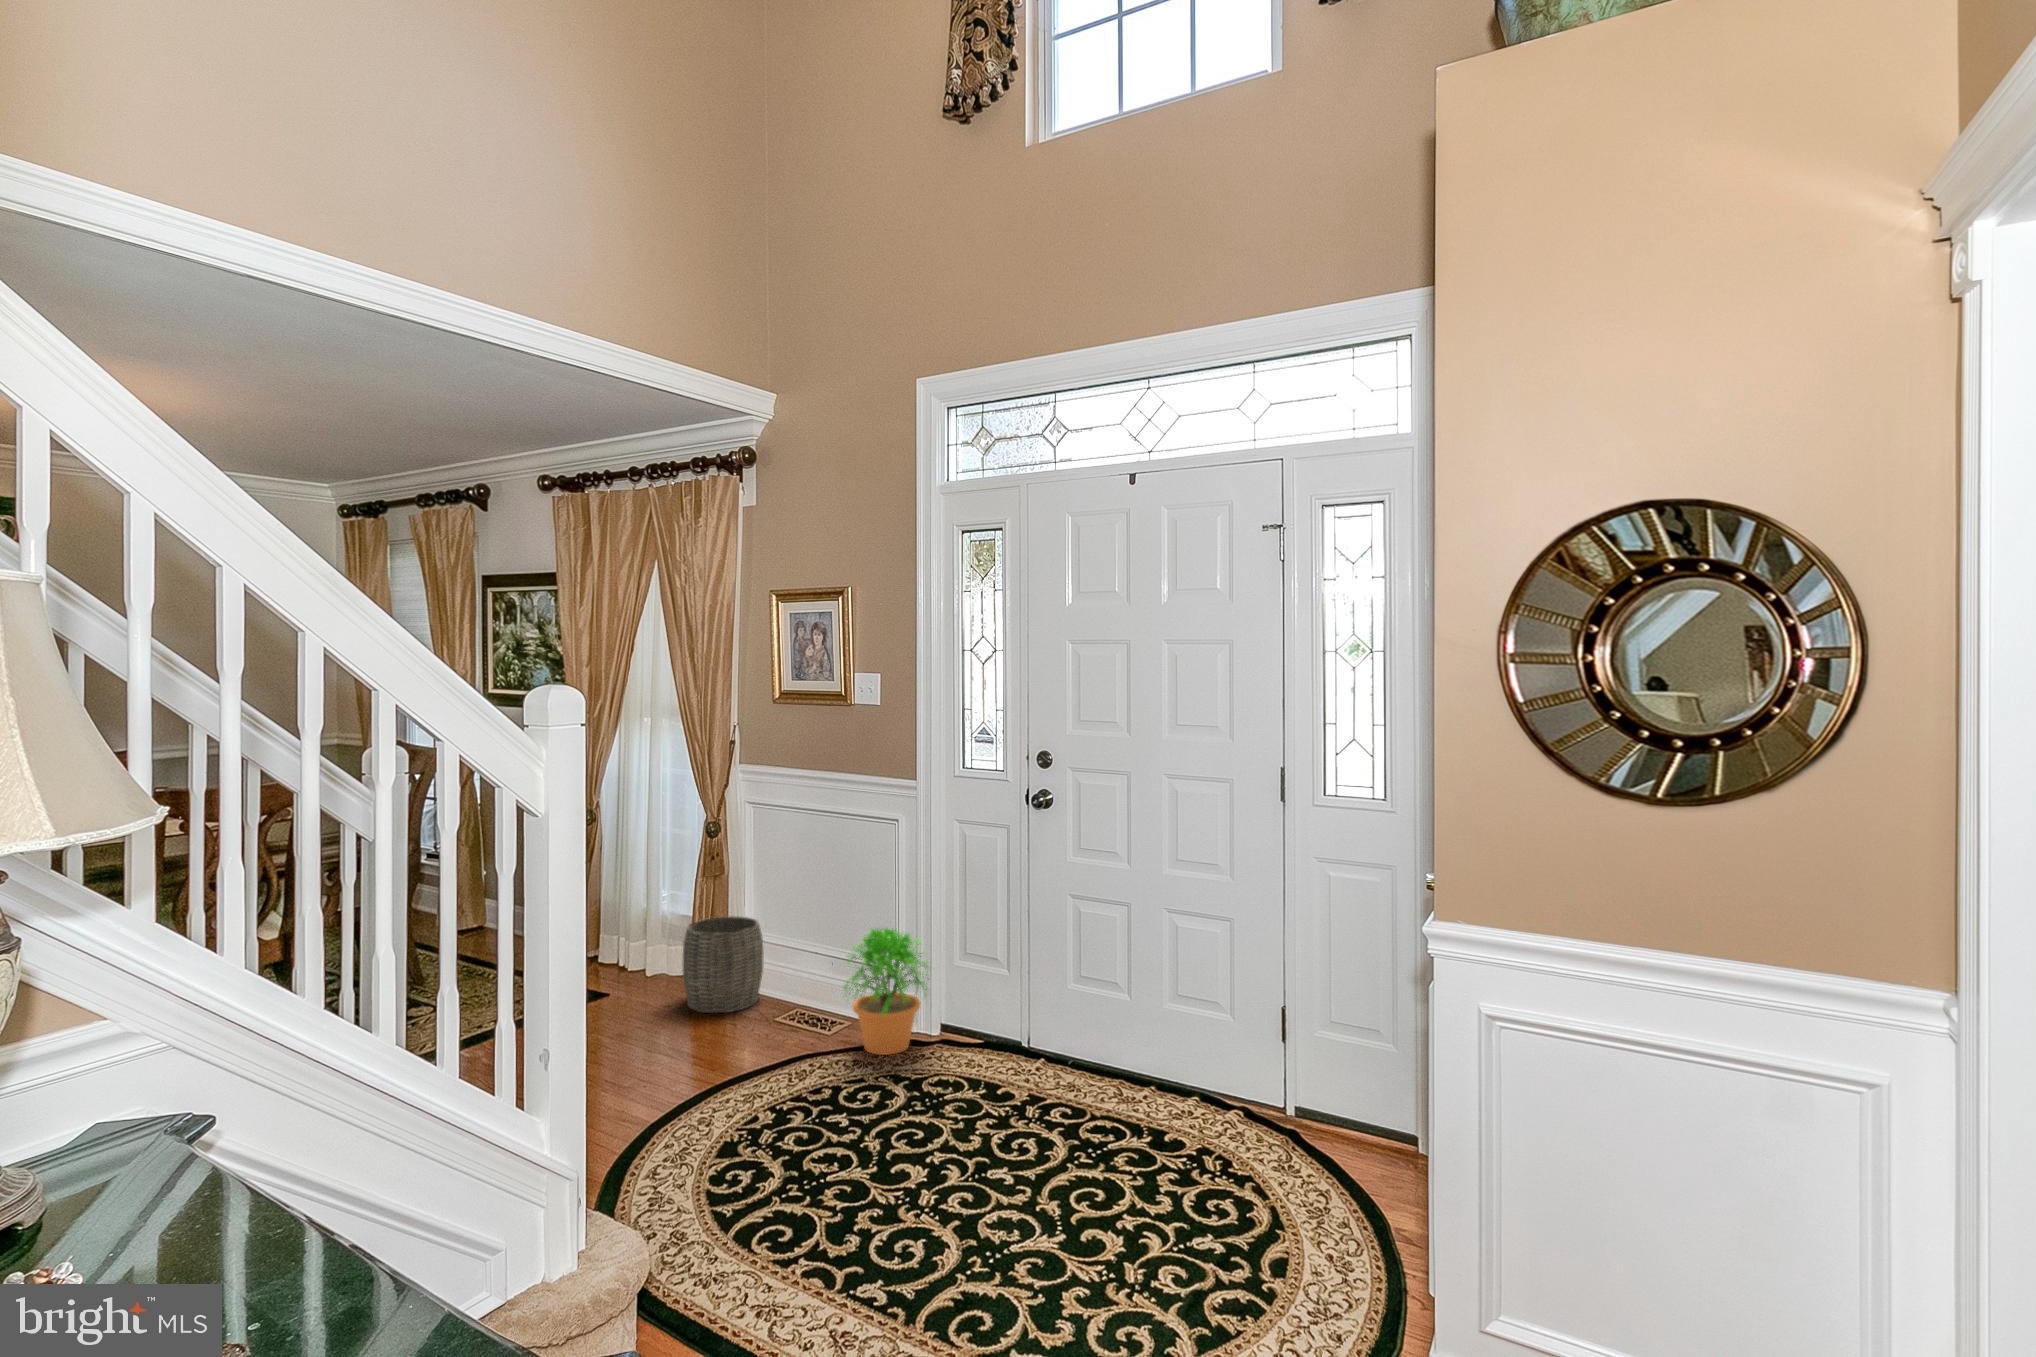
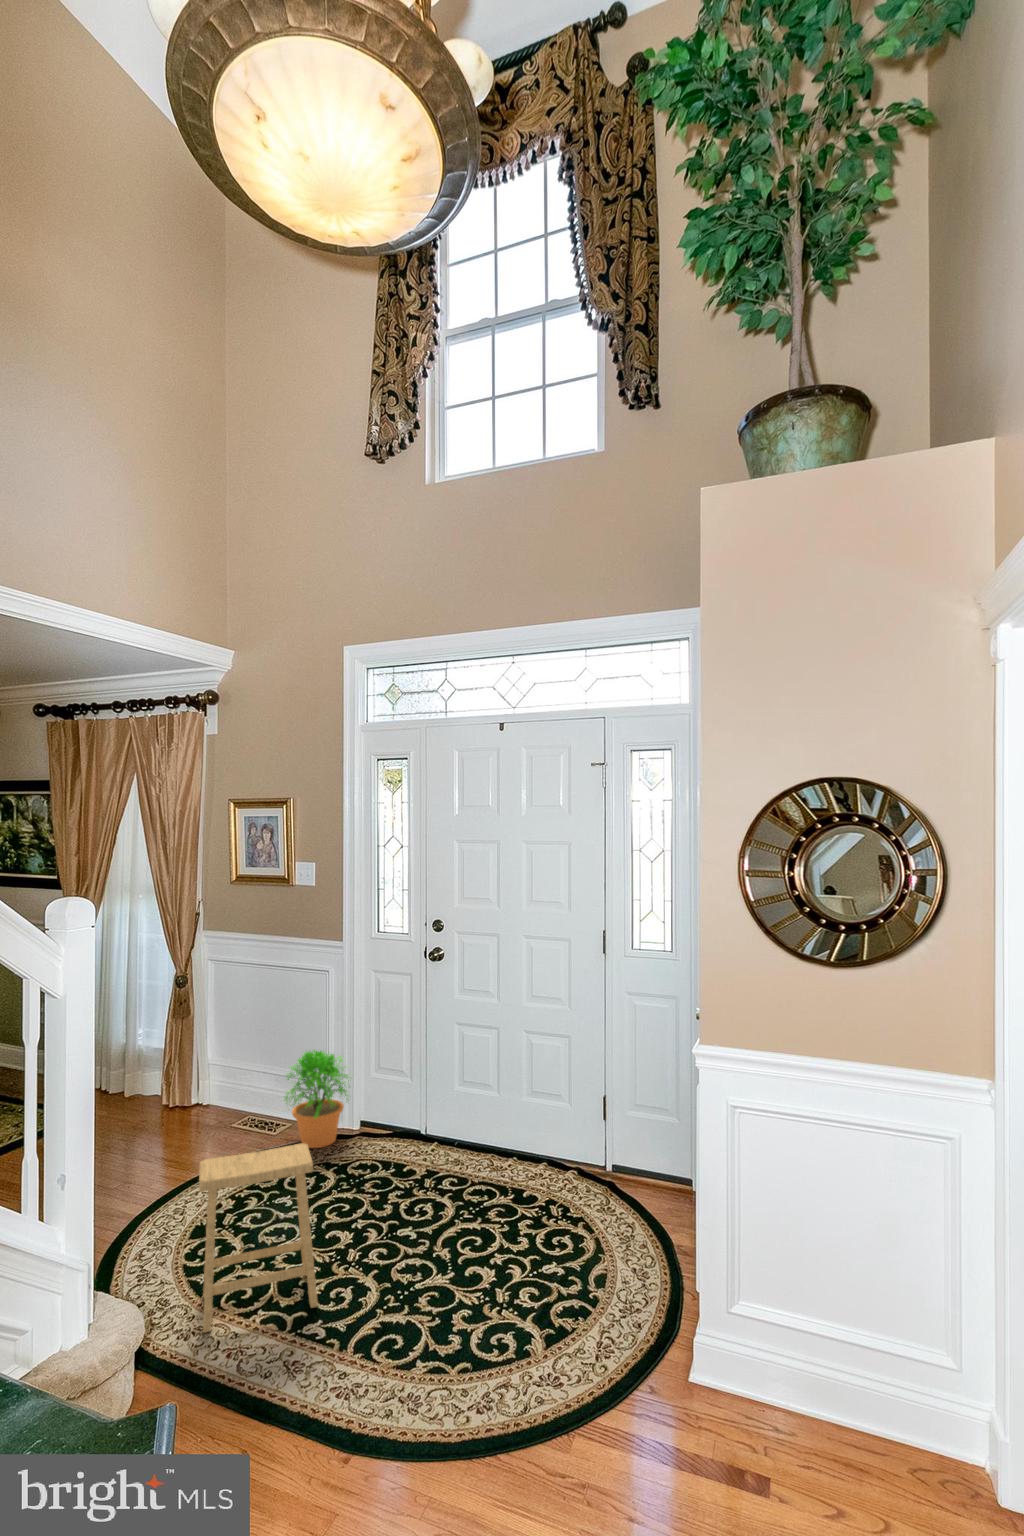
woven basket: present [683,916,763,1013] -> none [157,1047,221,1125]
footstool: none [723,1041,879,1282] -> present [199,1143,318,1333]

